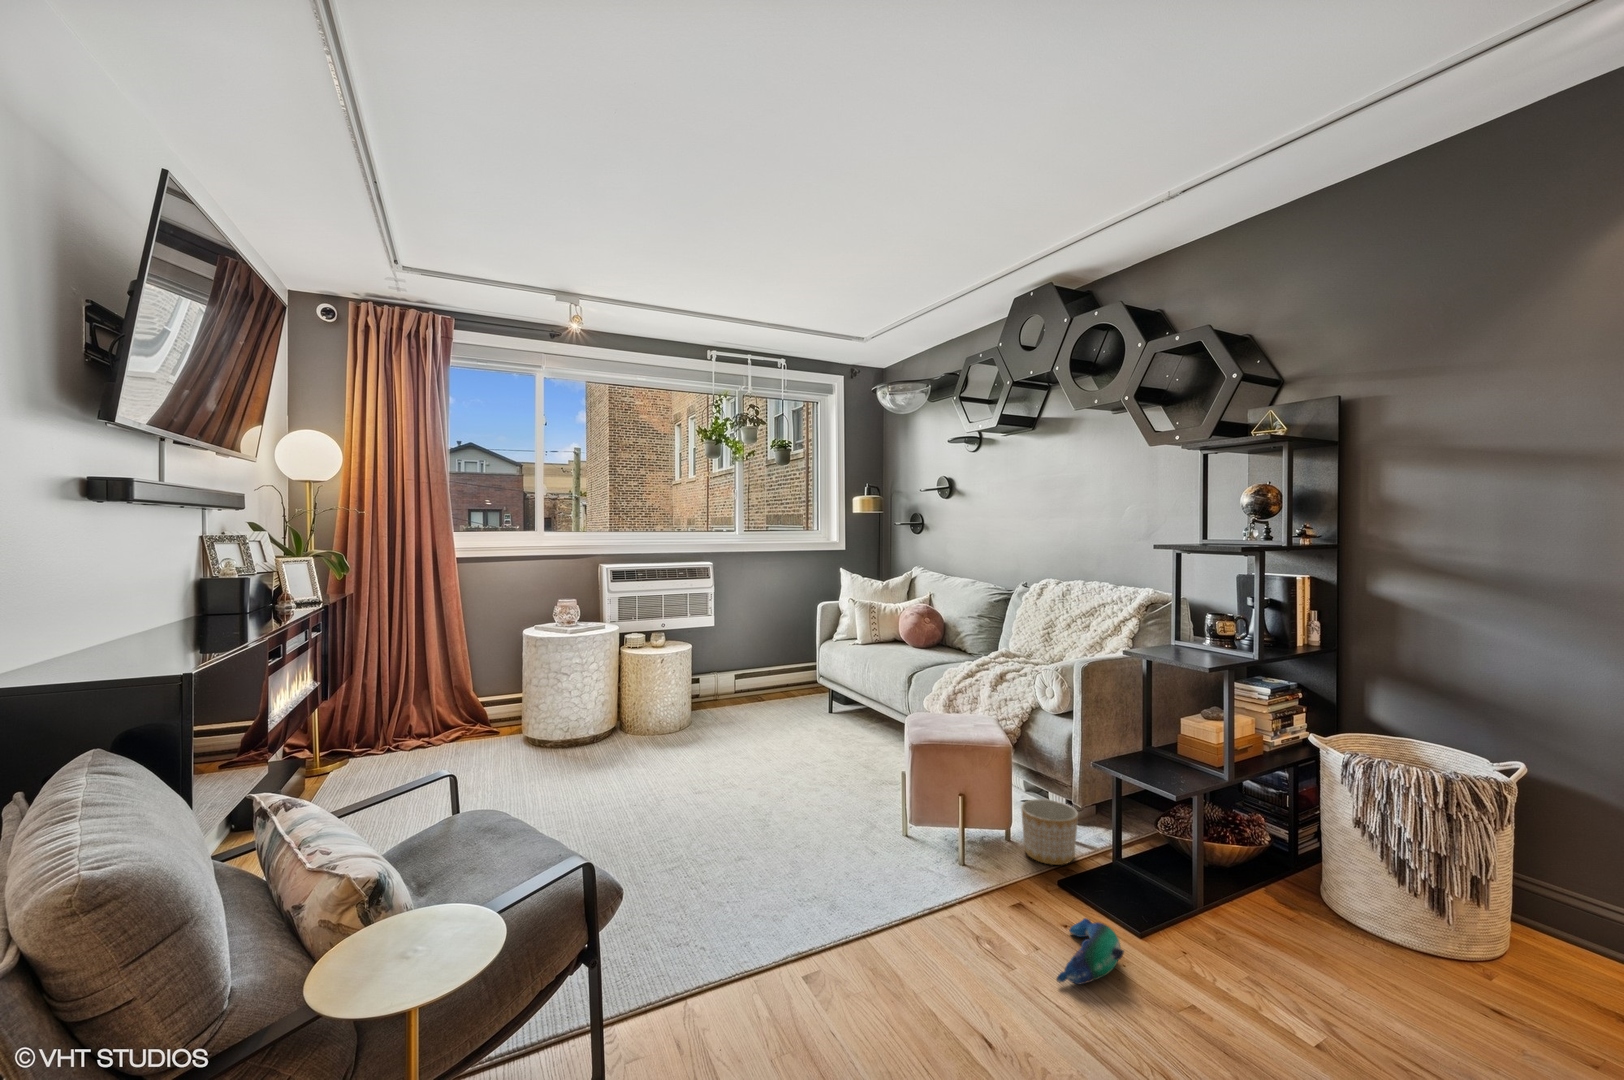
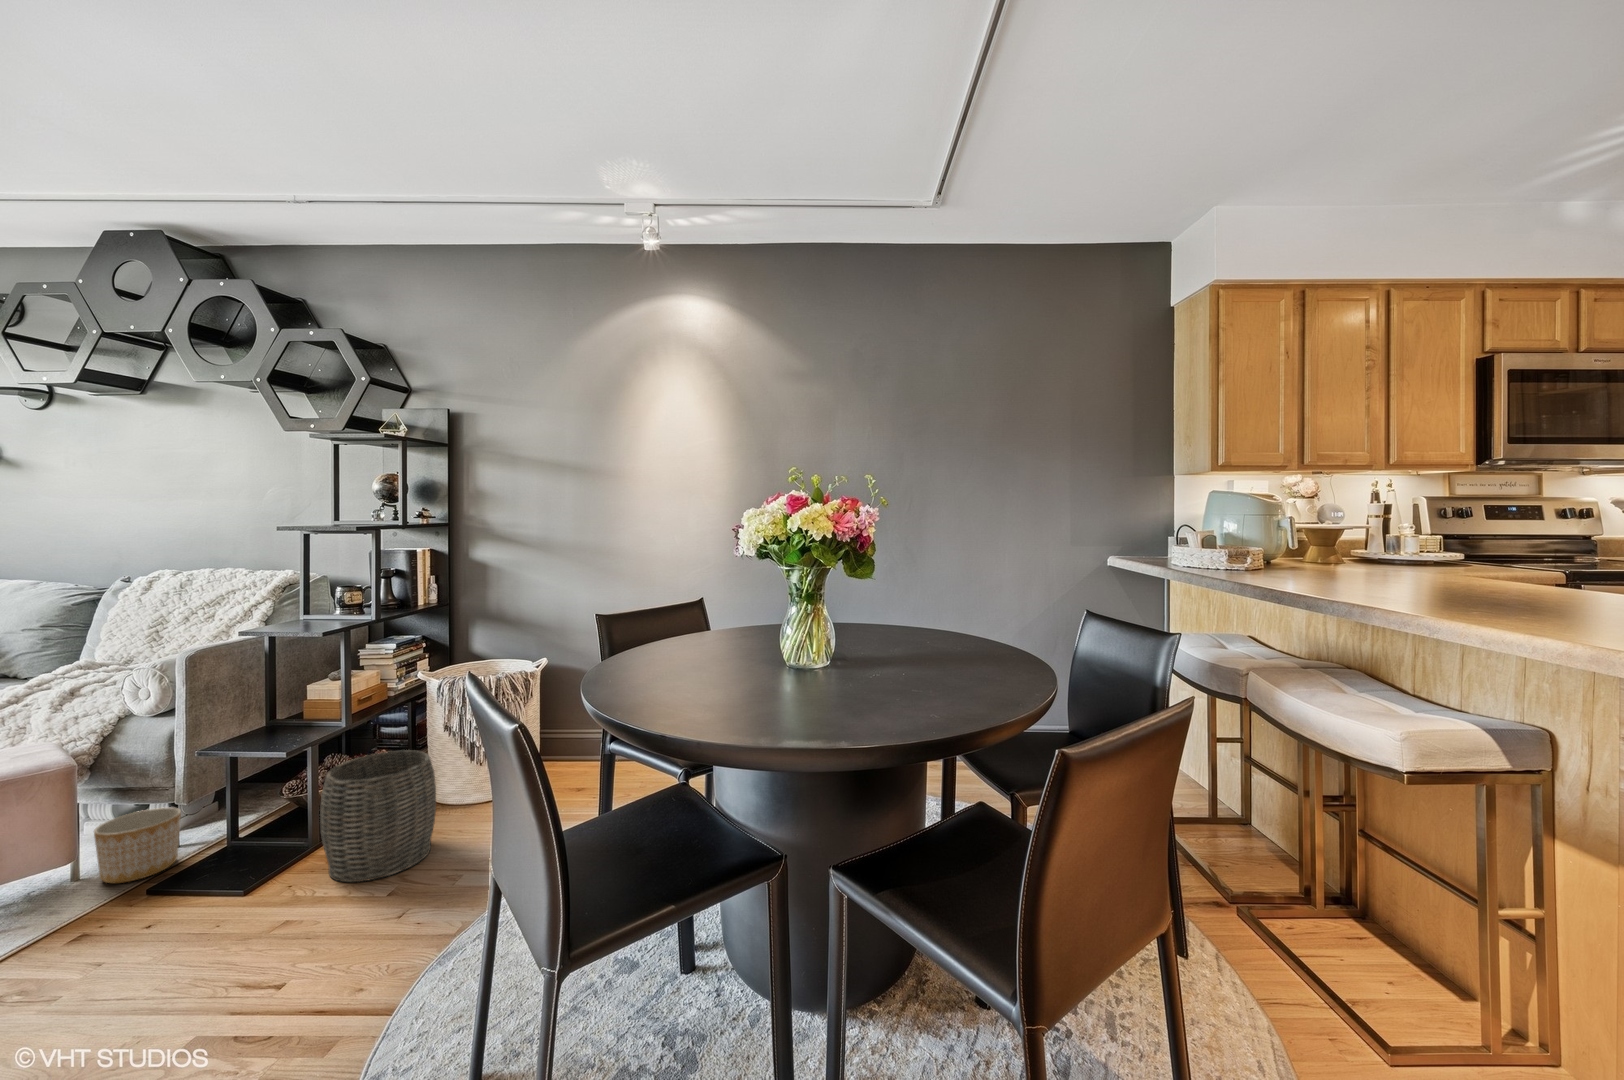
woven basket: none [1212,825,1357,1000] -> present [320,750,436,882]
plush toy: present [1057,918,1124,984] -> none [117,902,213,985]

